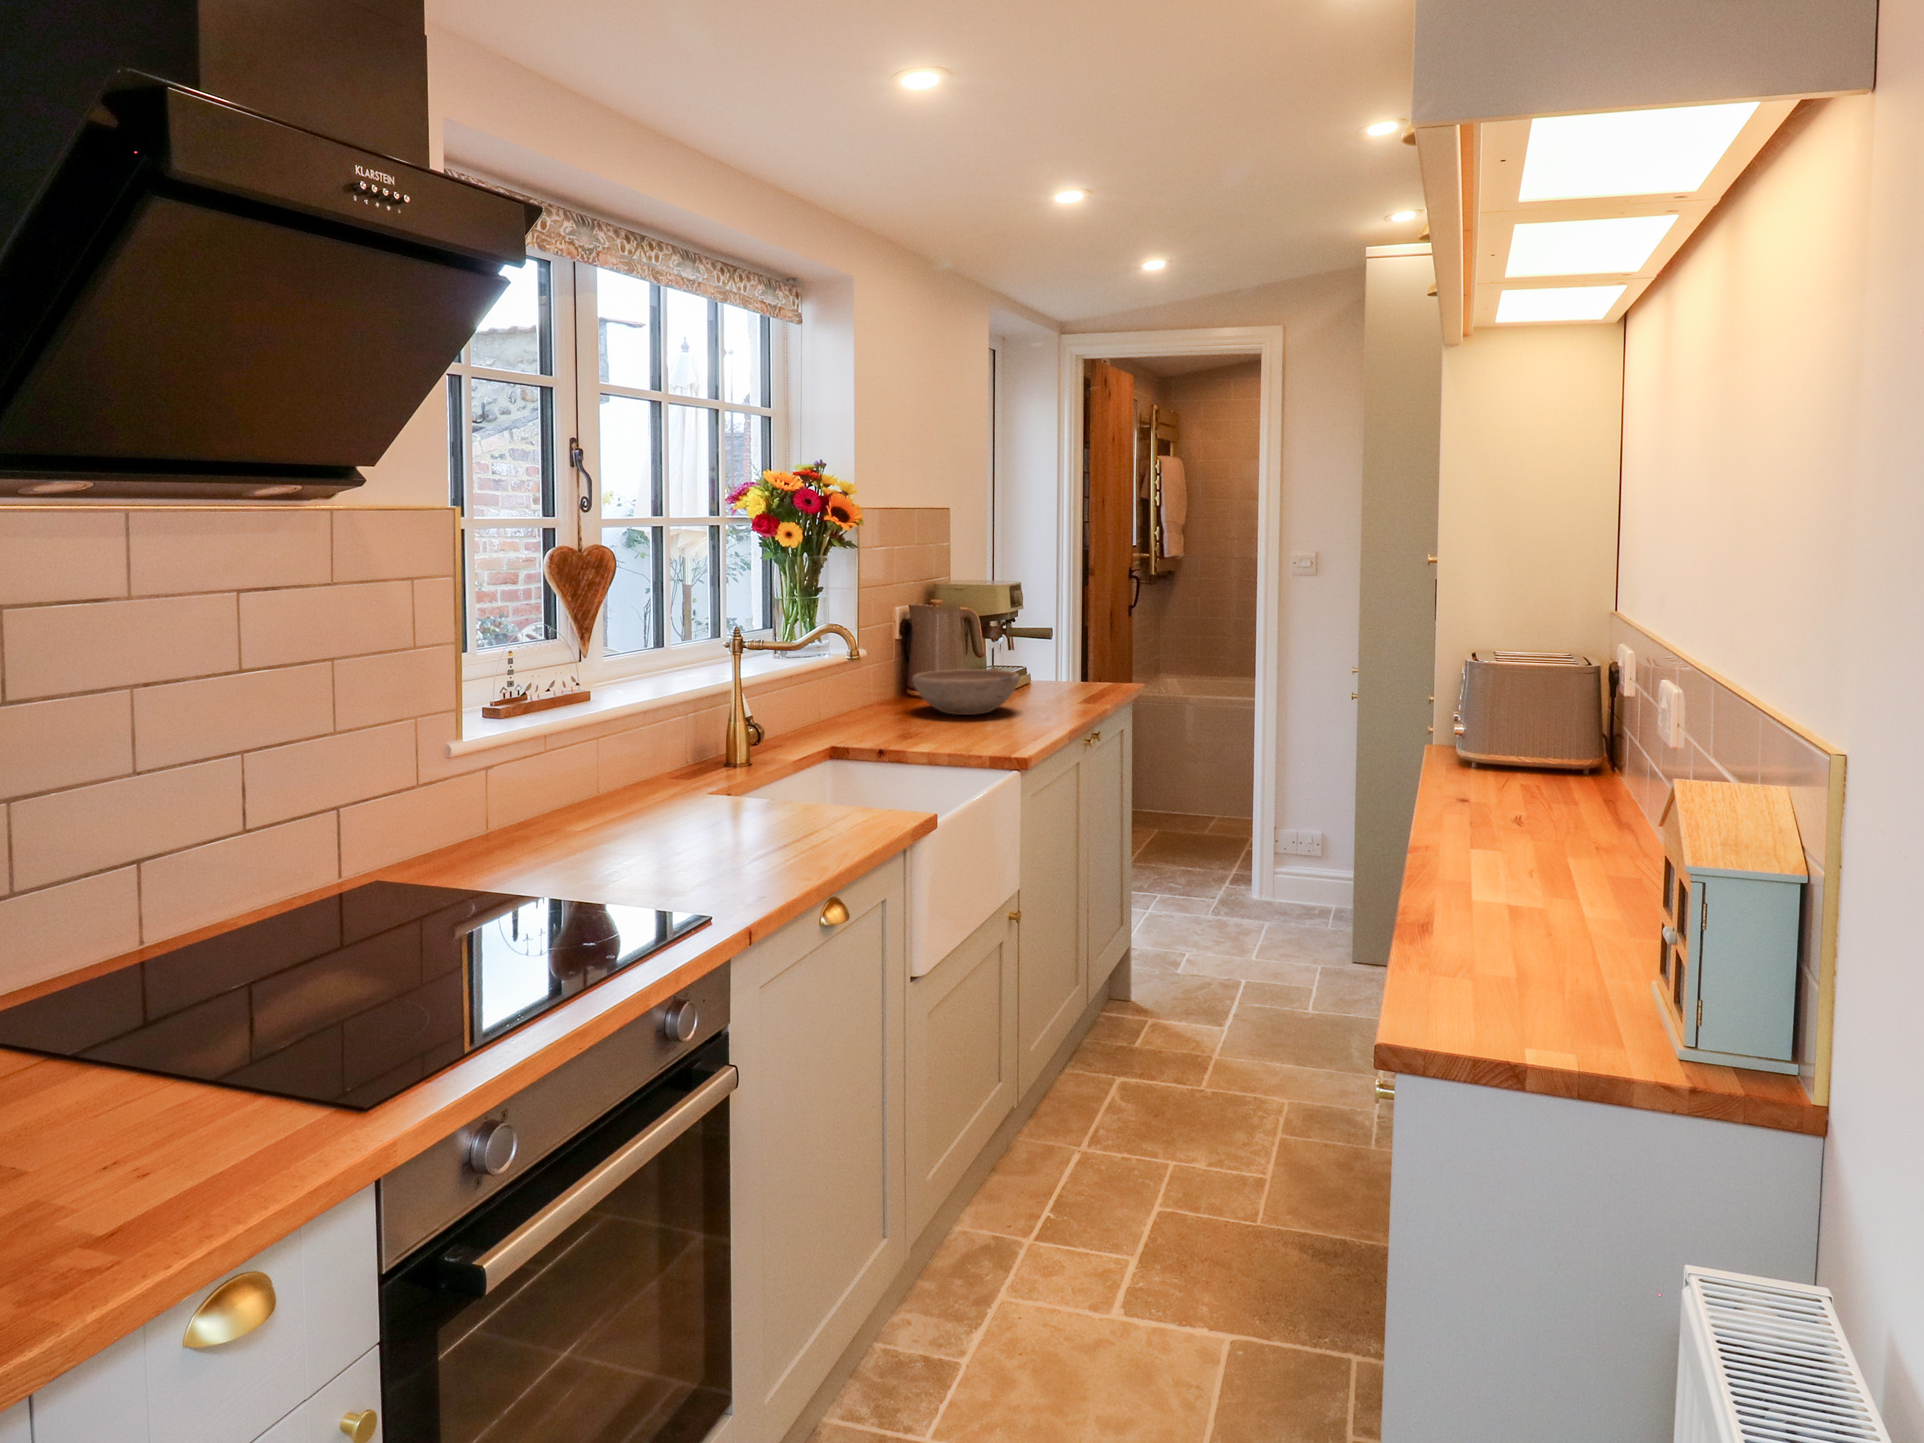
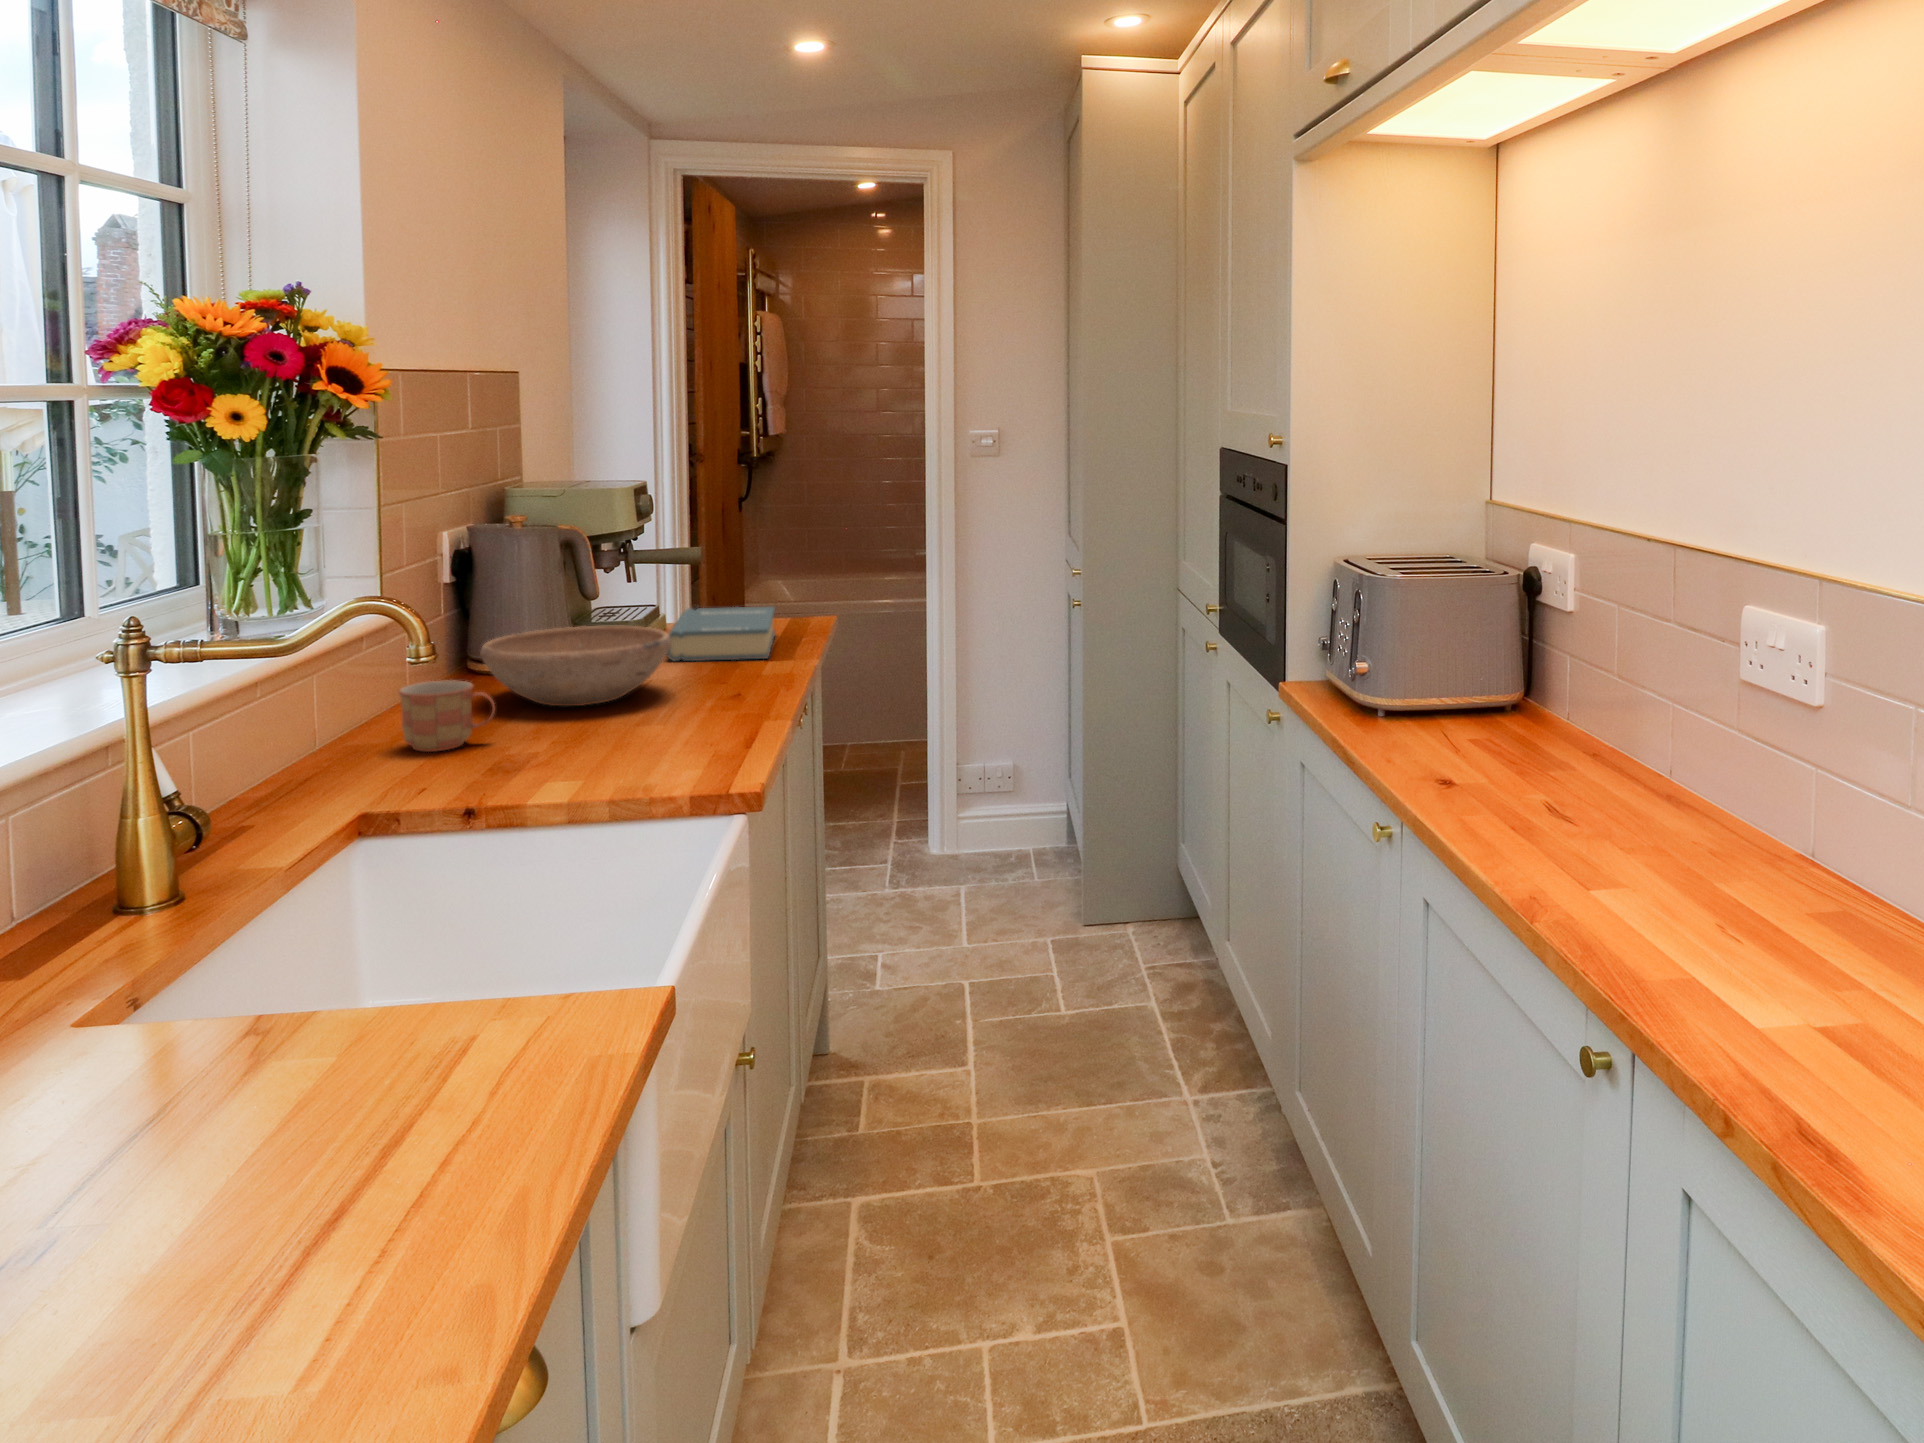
hardback book: none [1024,666,1097,699] -> present [667,607,775,661]
mug: none [865,691,915,730] -> present [399,680,495,752]

